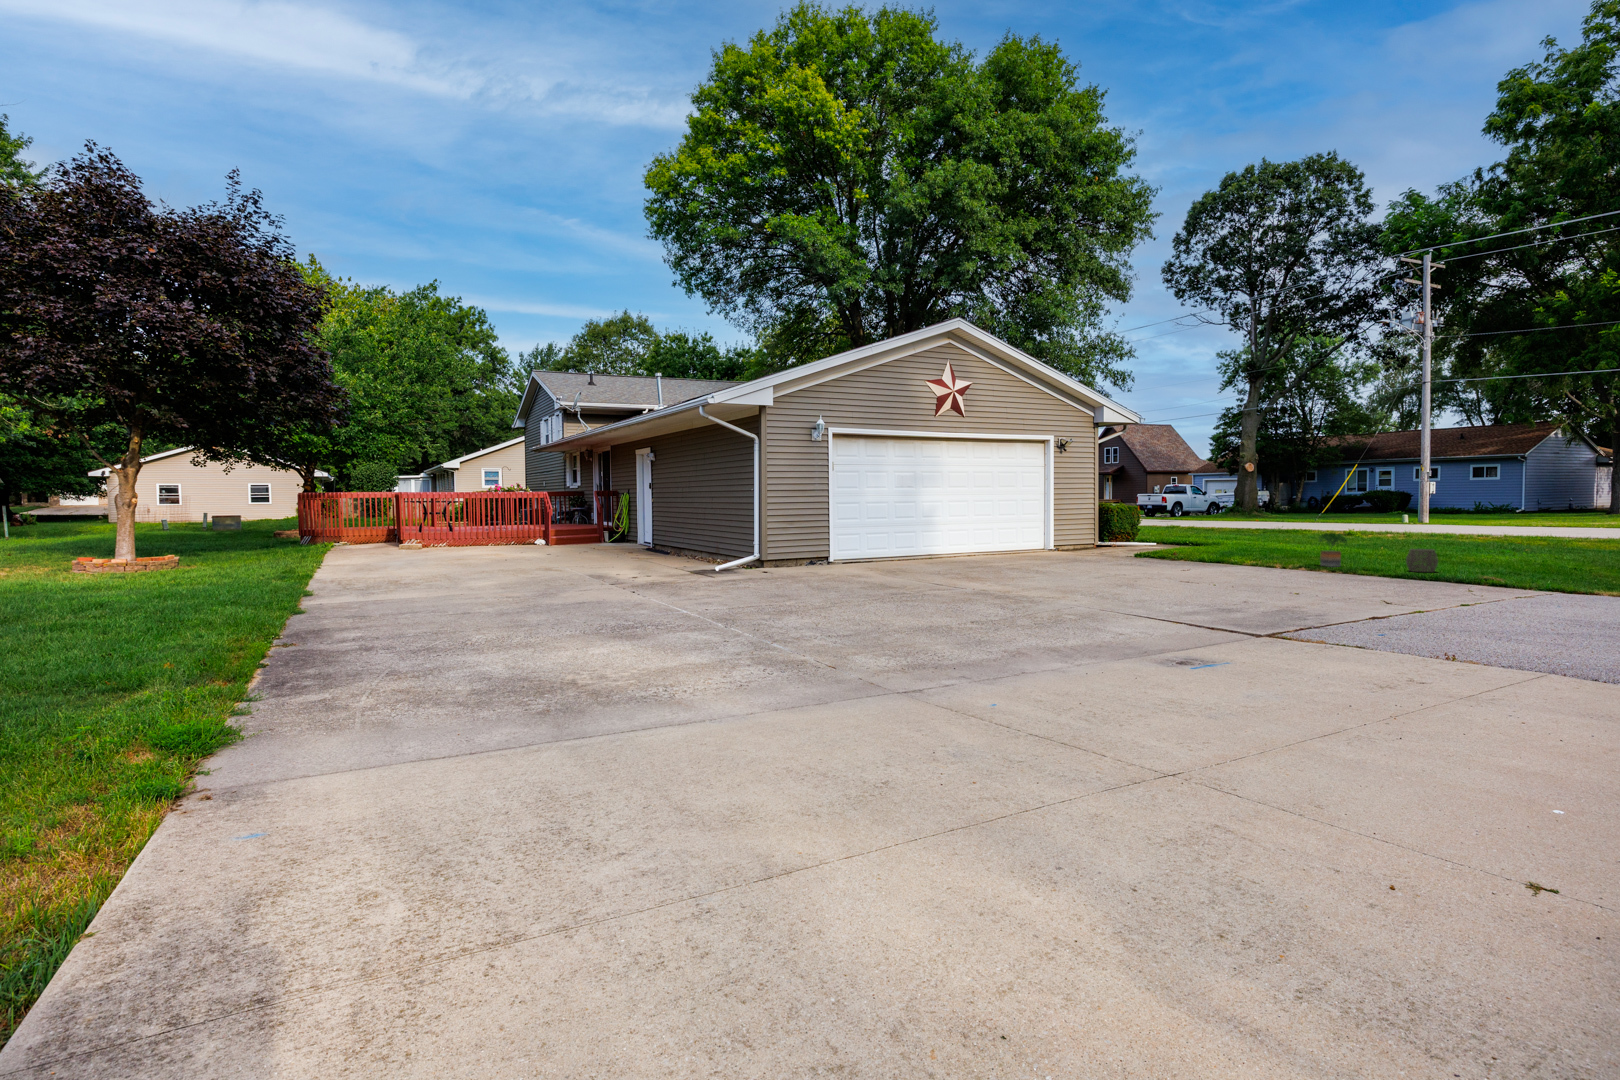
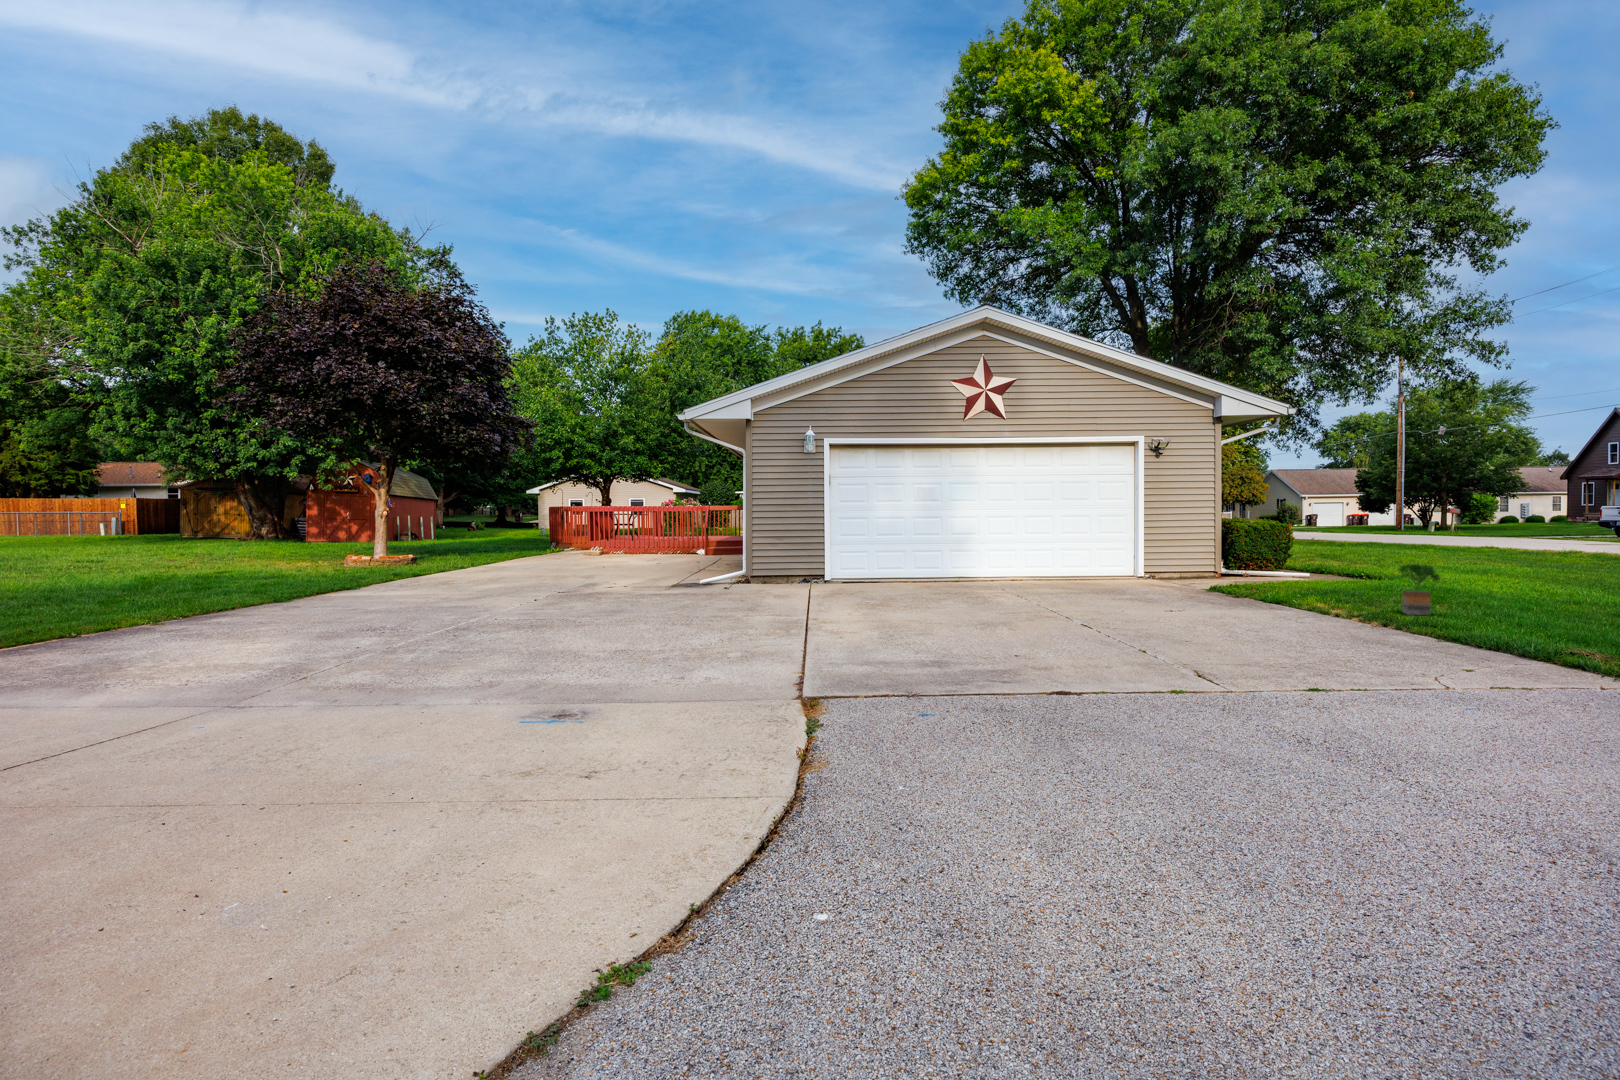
woven basket: present [1406,549,1438,572] -> none [1513,594,1569,633]

